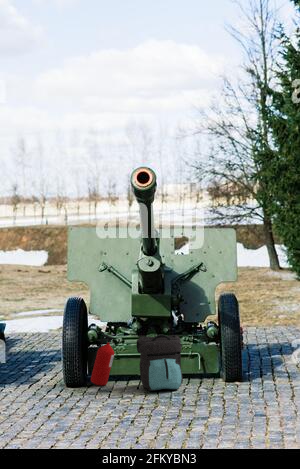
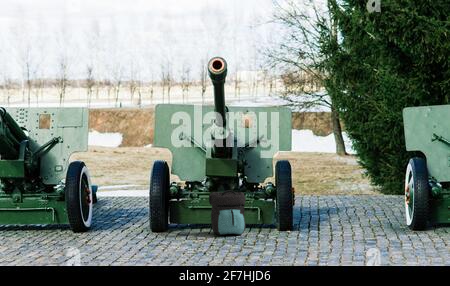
fire extinguisher: present [91,331,114,386] -> none [171,187,191,231]

